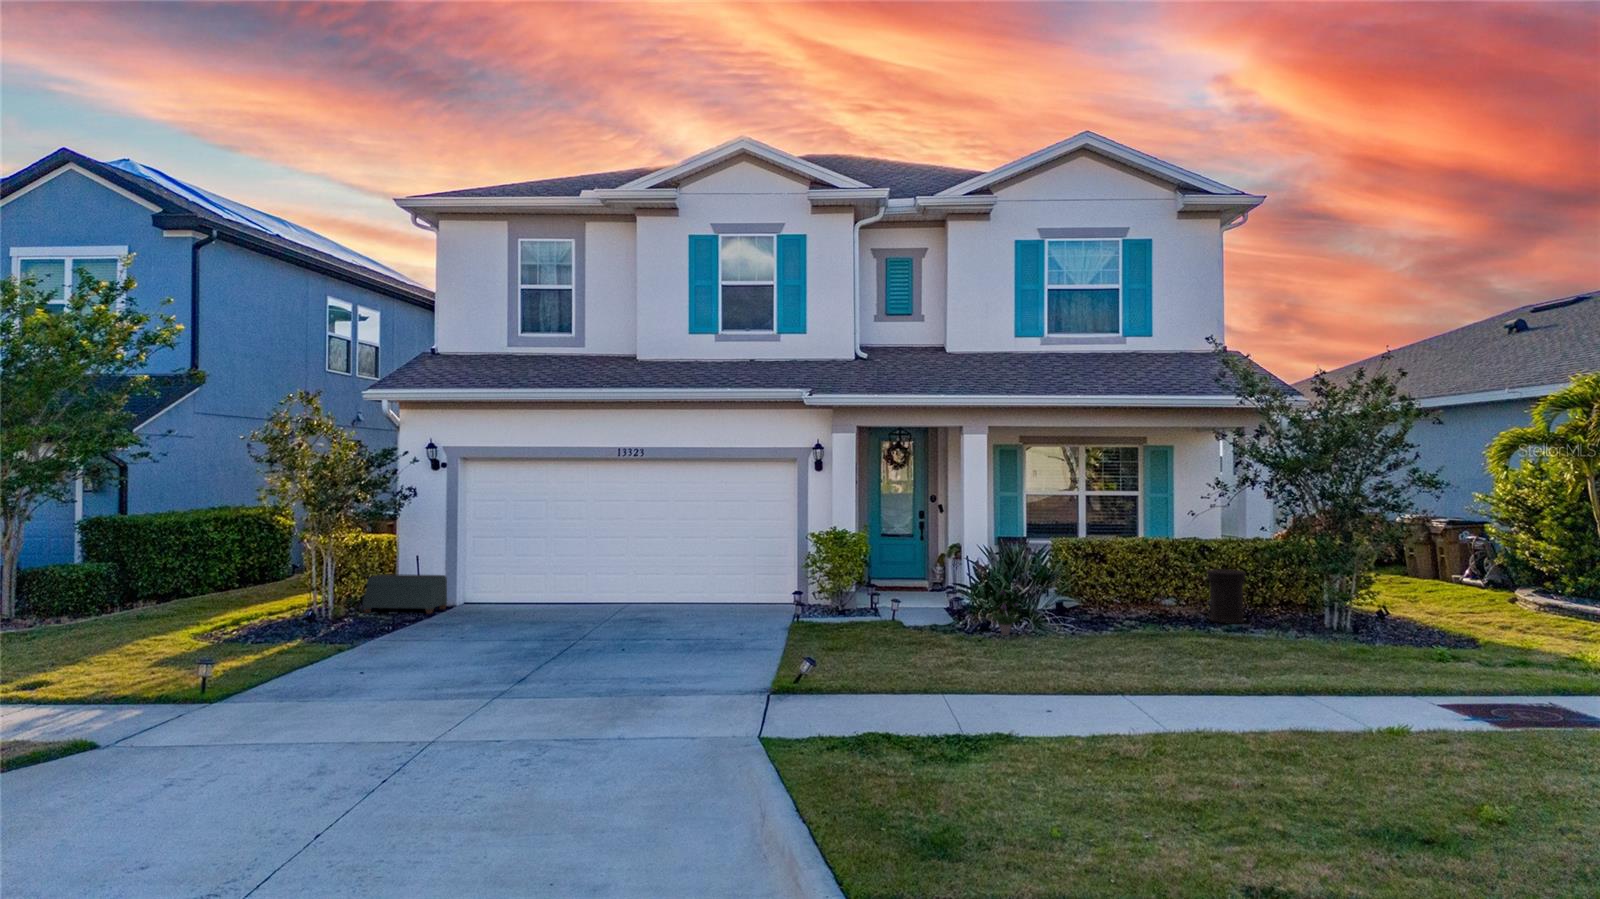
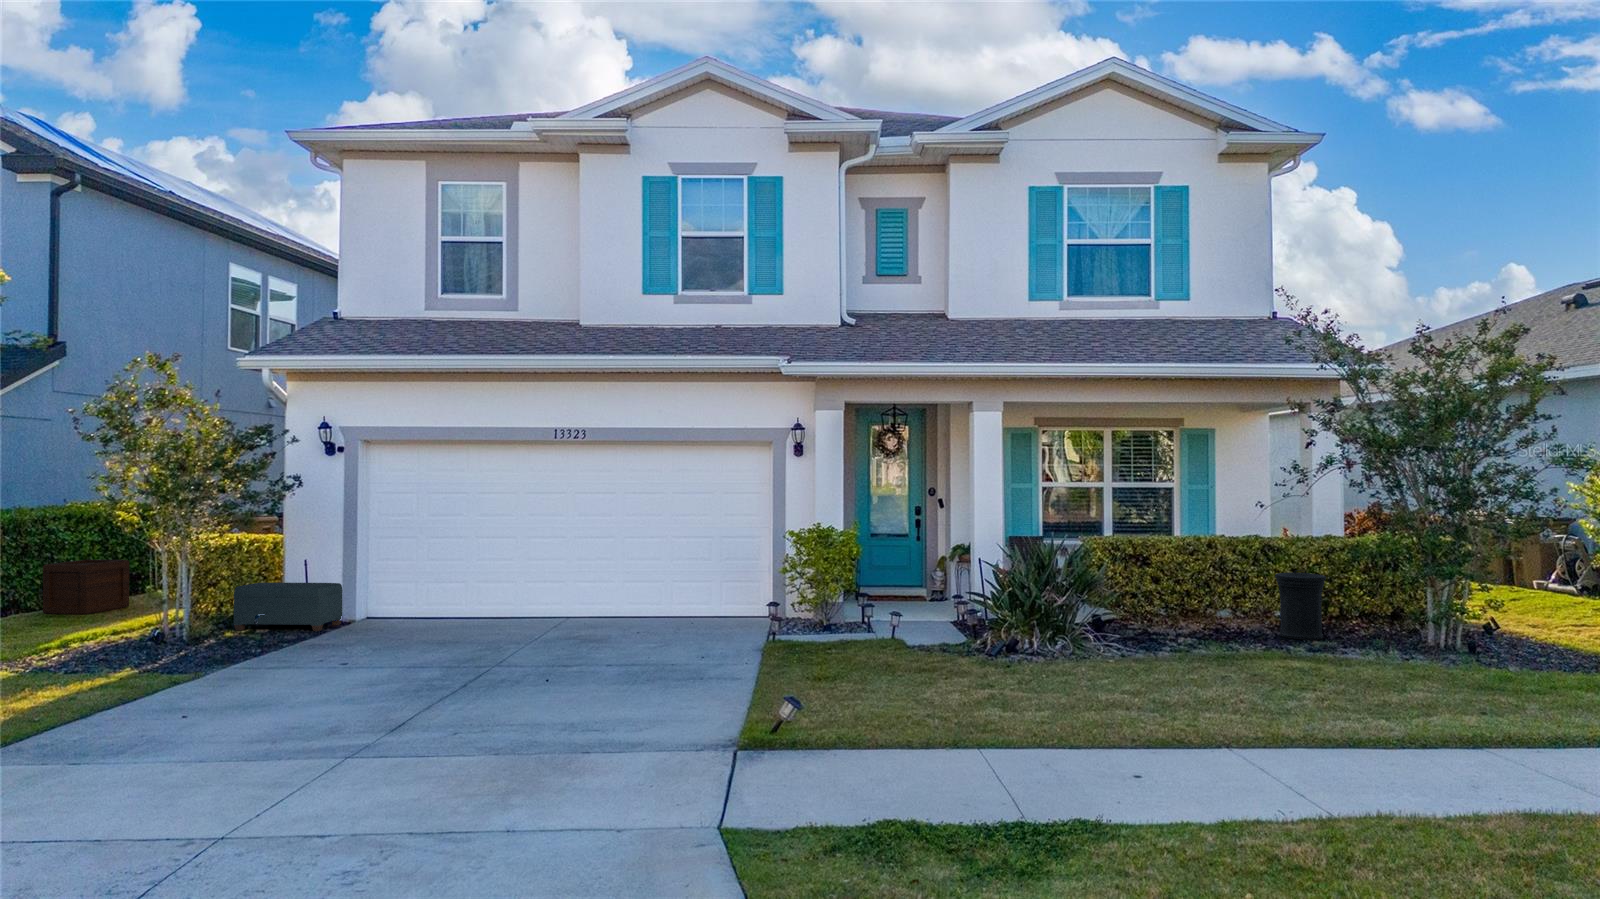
wooden crate: none [199,555,264,600] -> present [43,560,129,614]
potted plant: present [990,591,1018,635] -> none [1014,599,1058,657]

